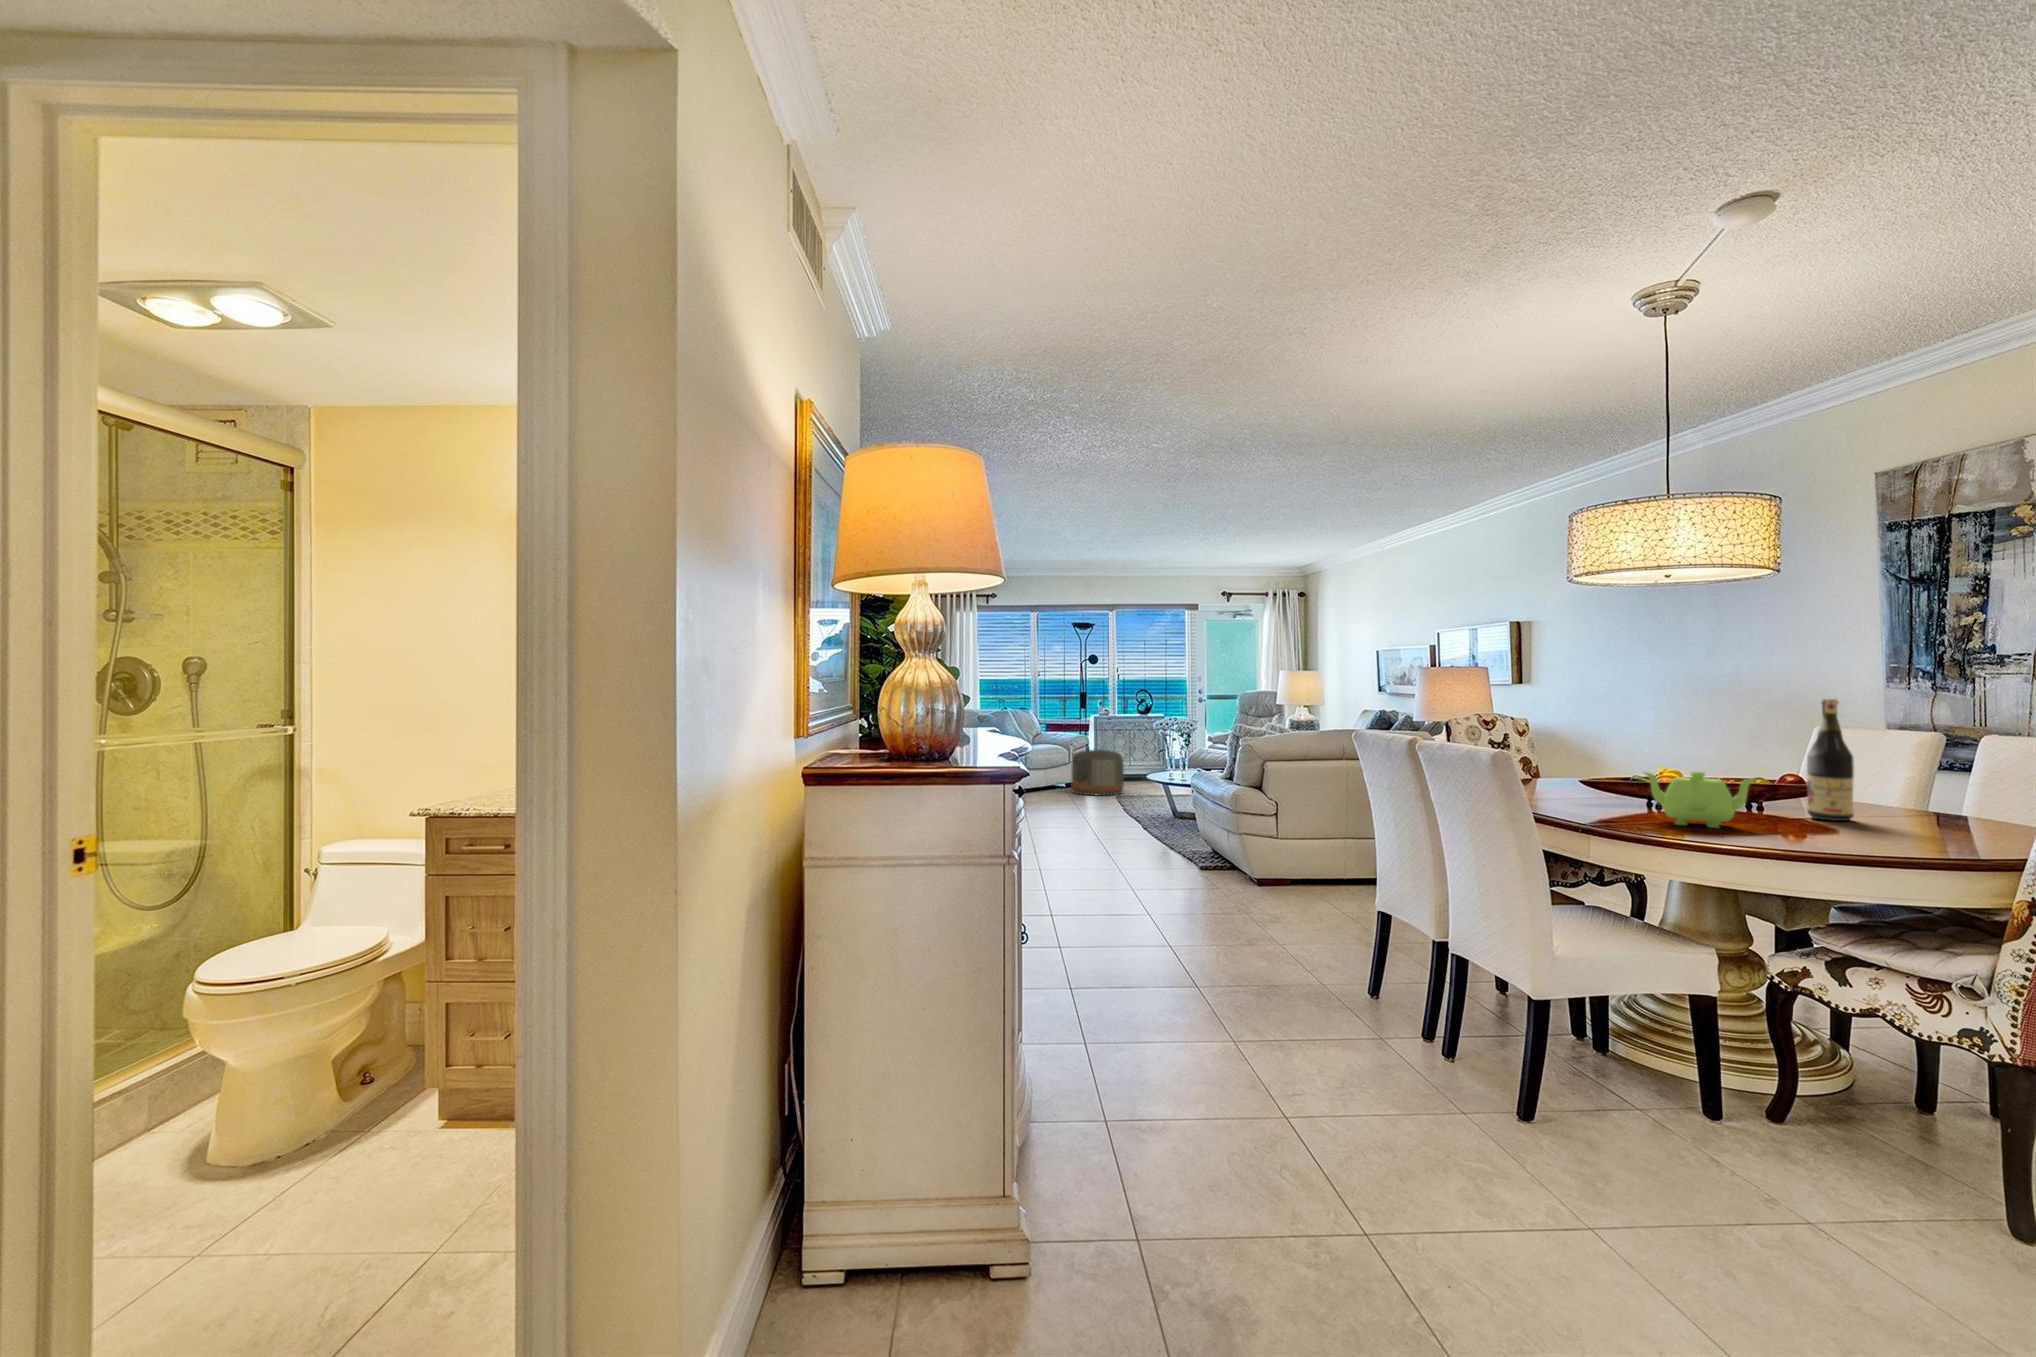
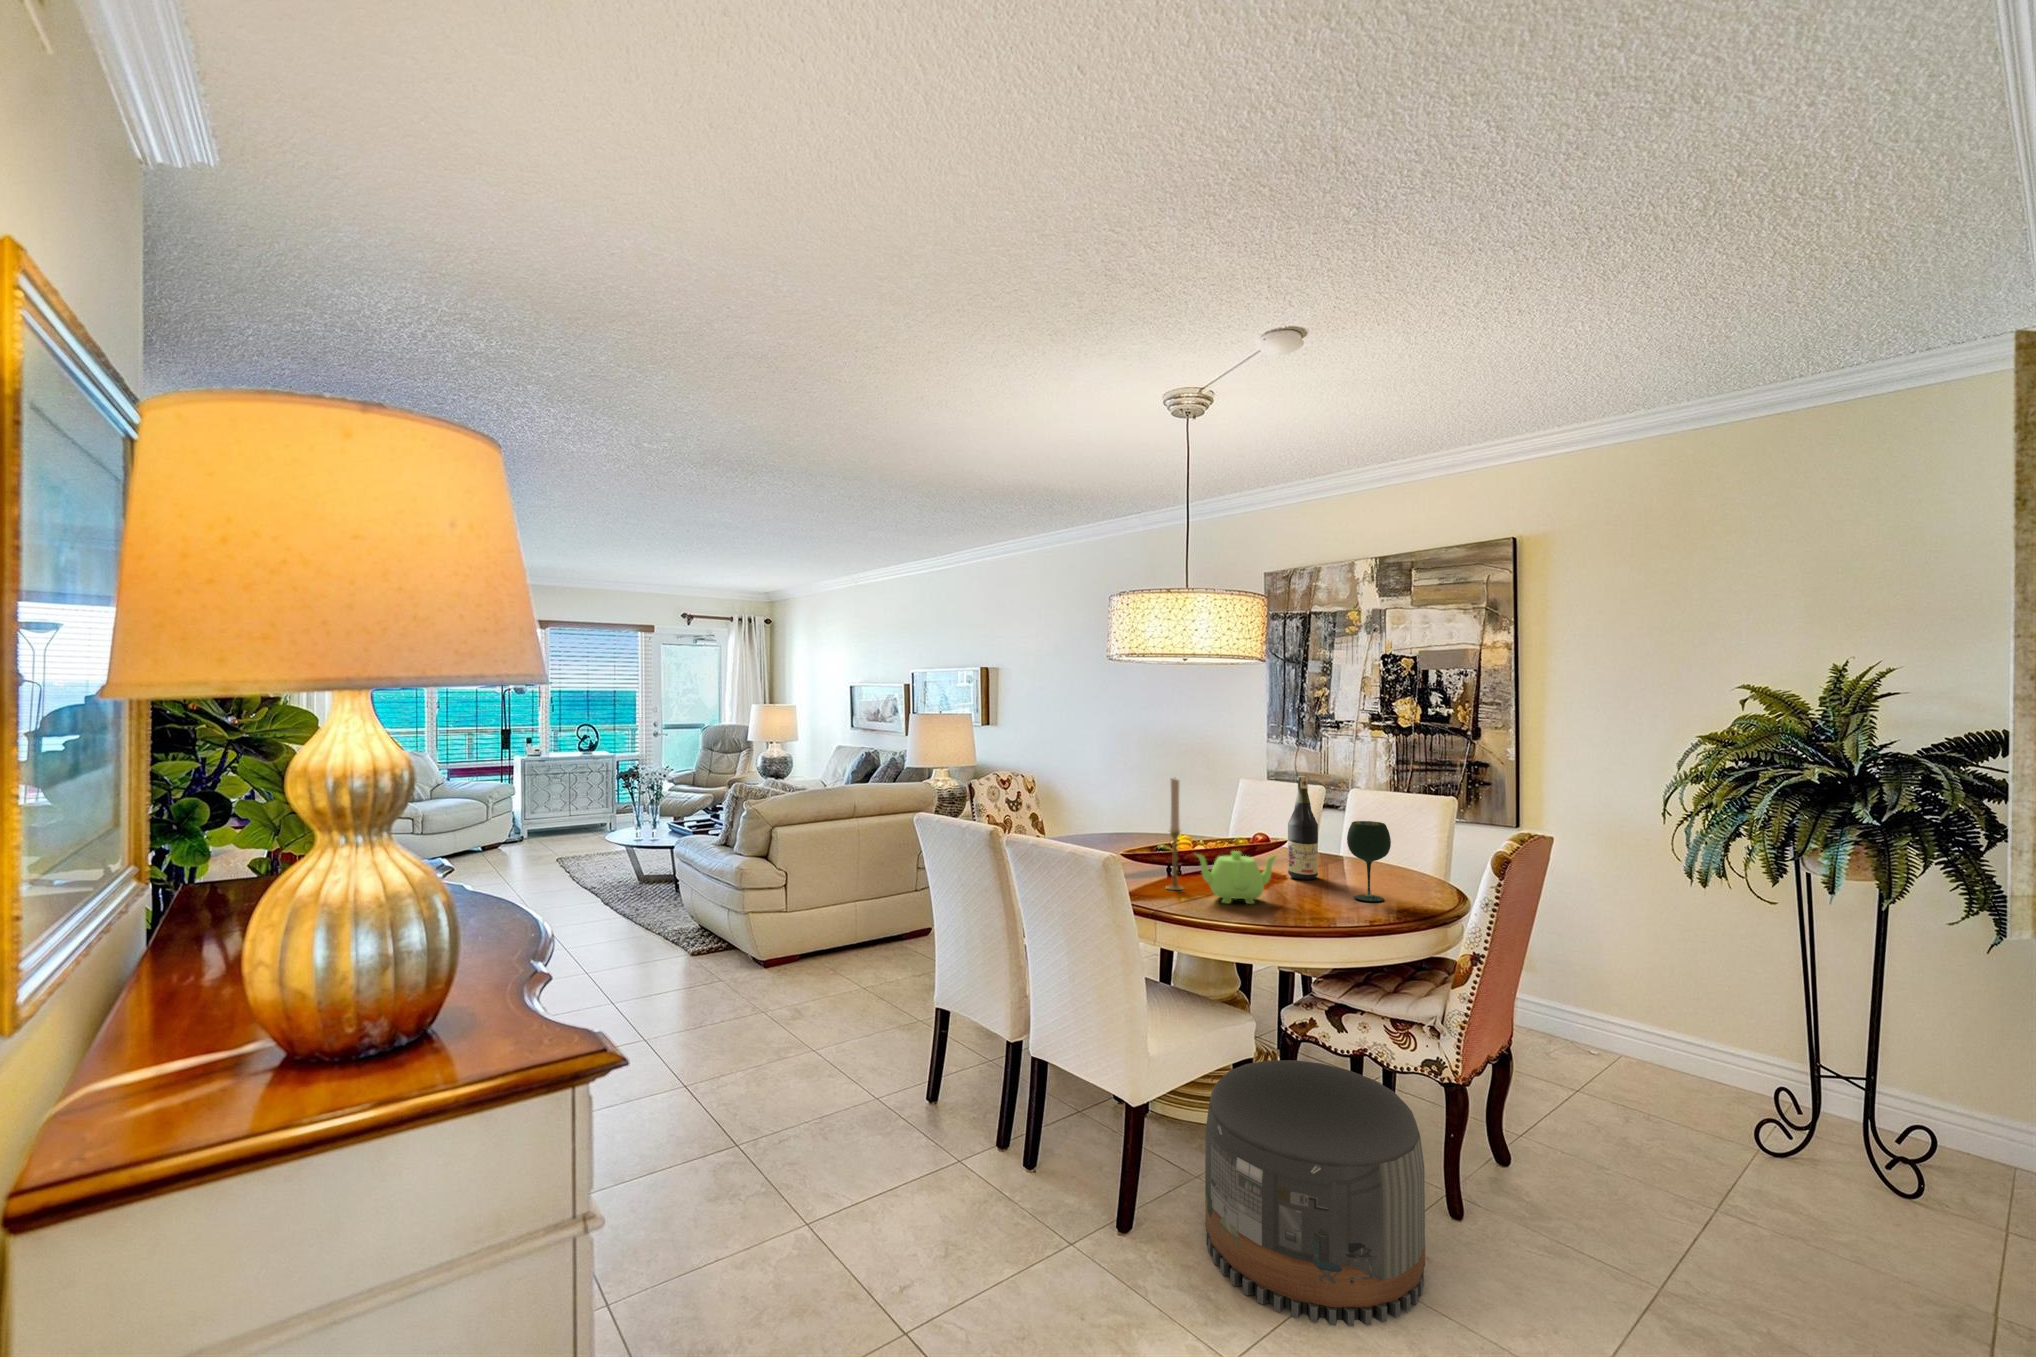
candlestick: none [1620,695,1645,815] -> present [1166,779,1183,890]
wine glass: none [1865,744,1935,839] -> present [1347,821,1391,902]
pouf: present [1071,750,1124,796] -> present [1205,1060,1425,1327]

